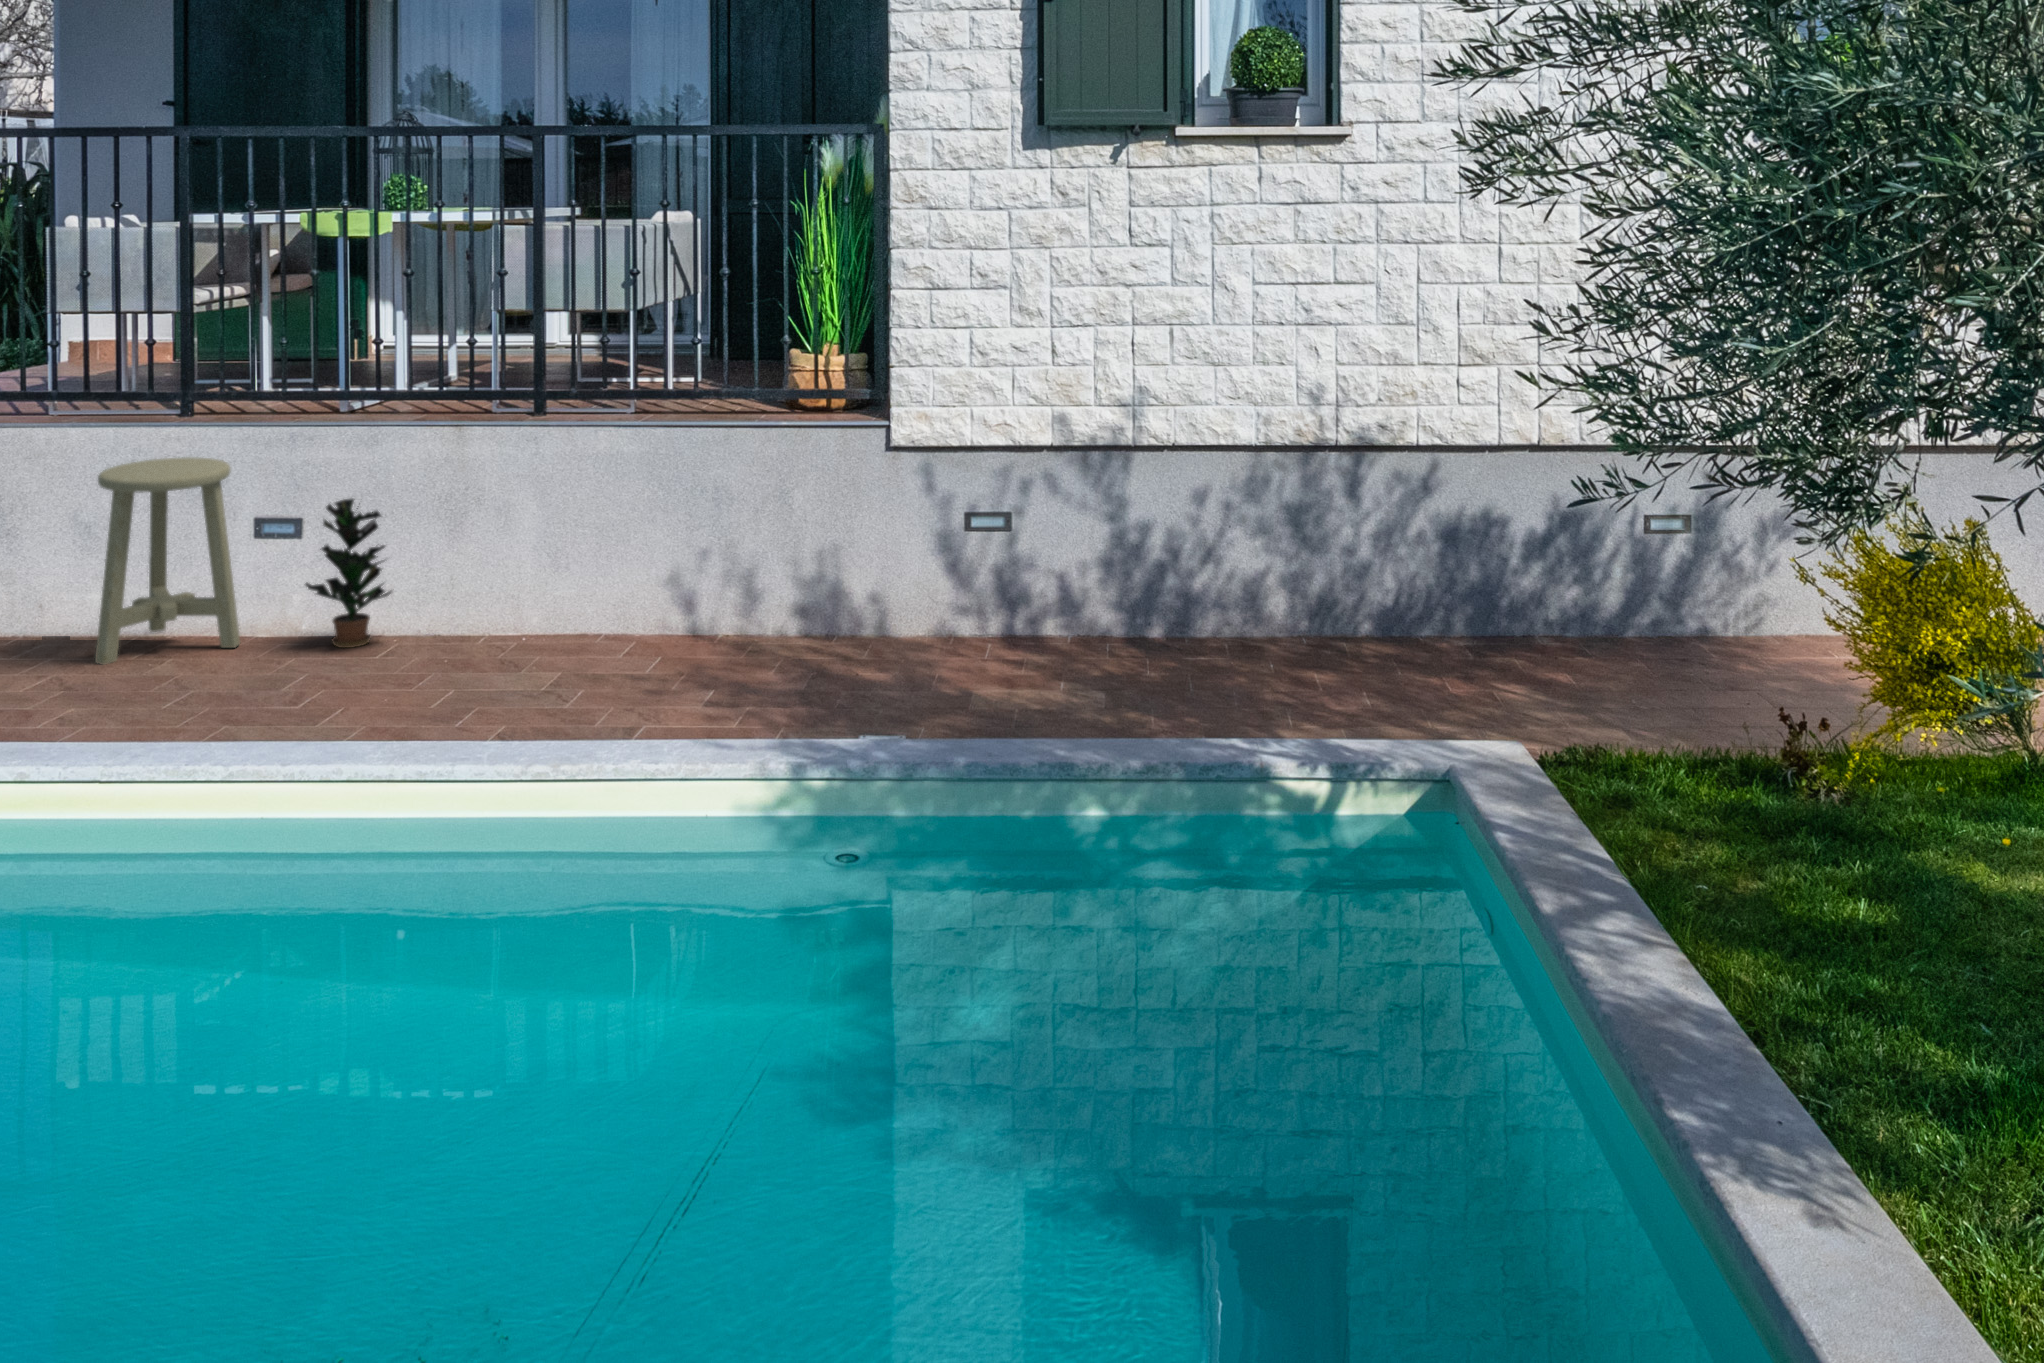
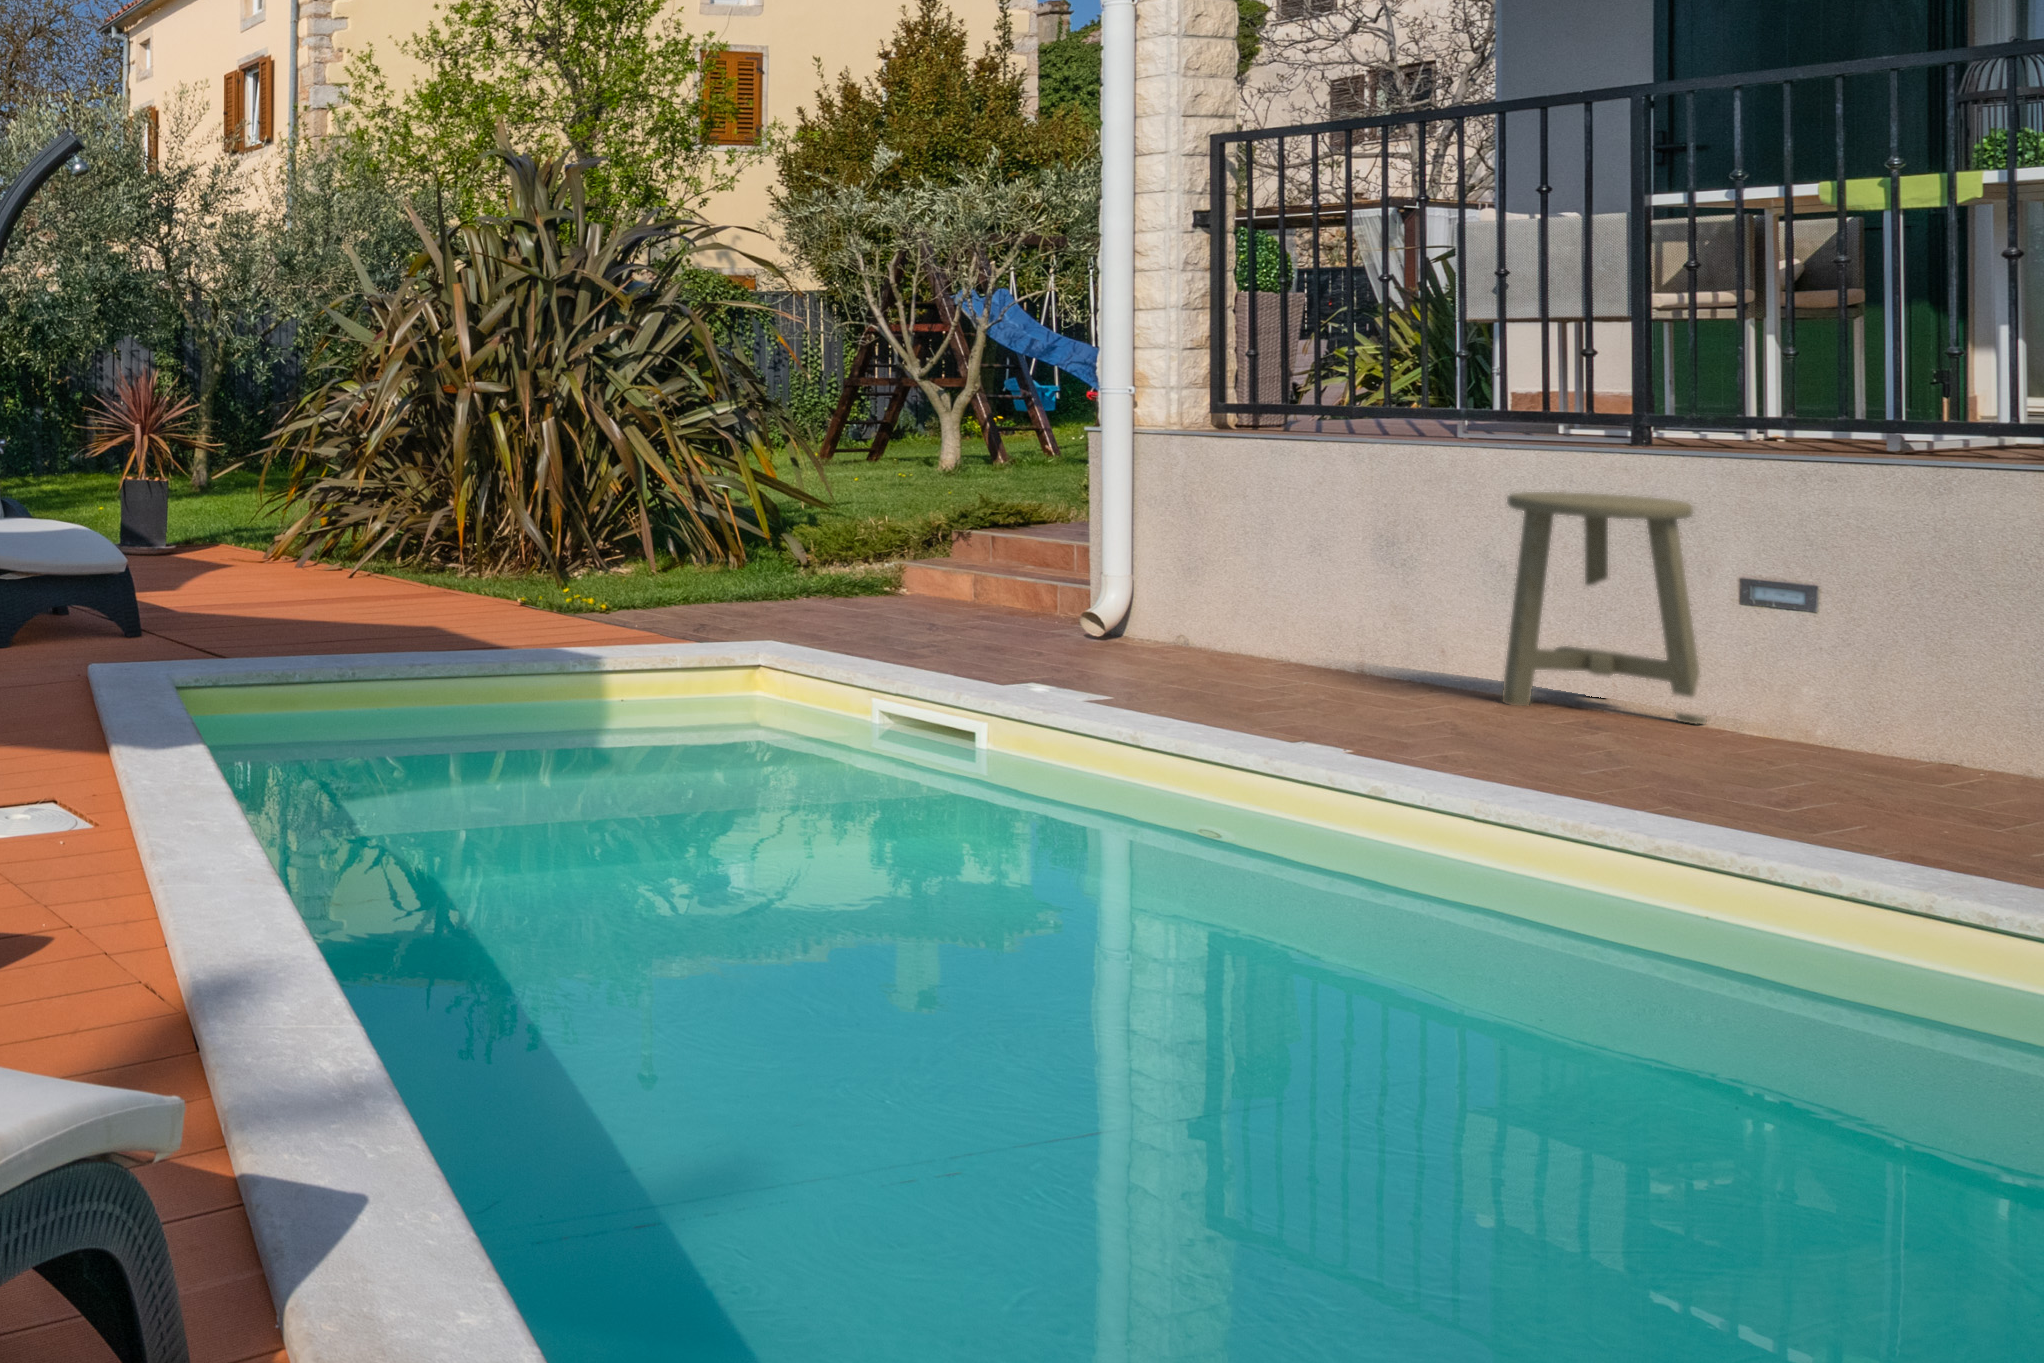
potted plant: present [305,499,392,648] -> none [1803,566,1953,757]

